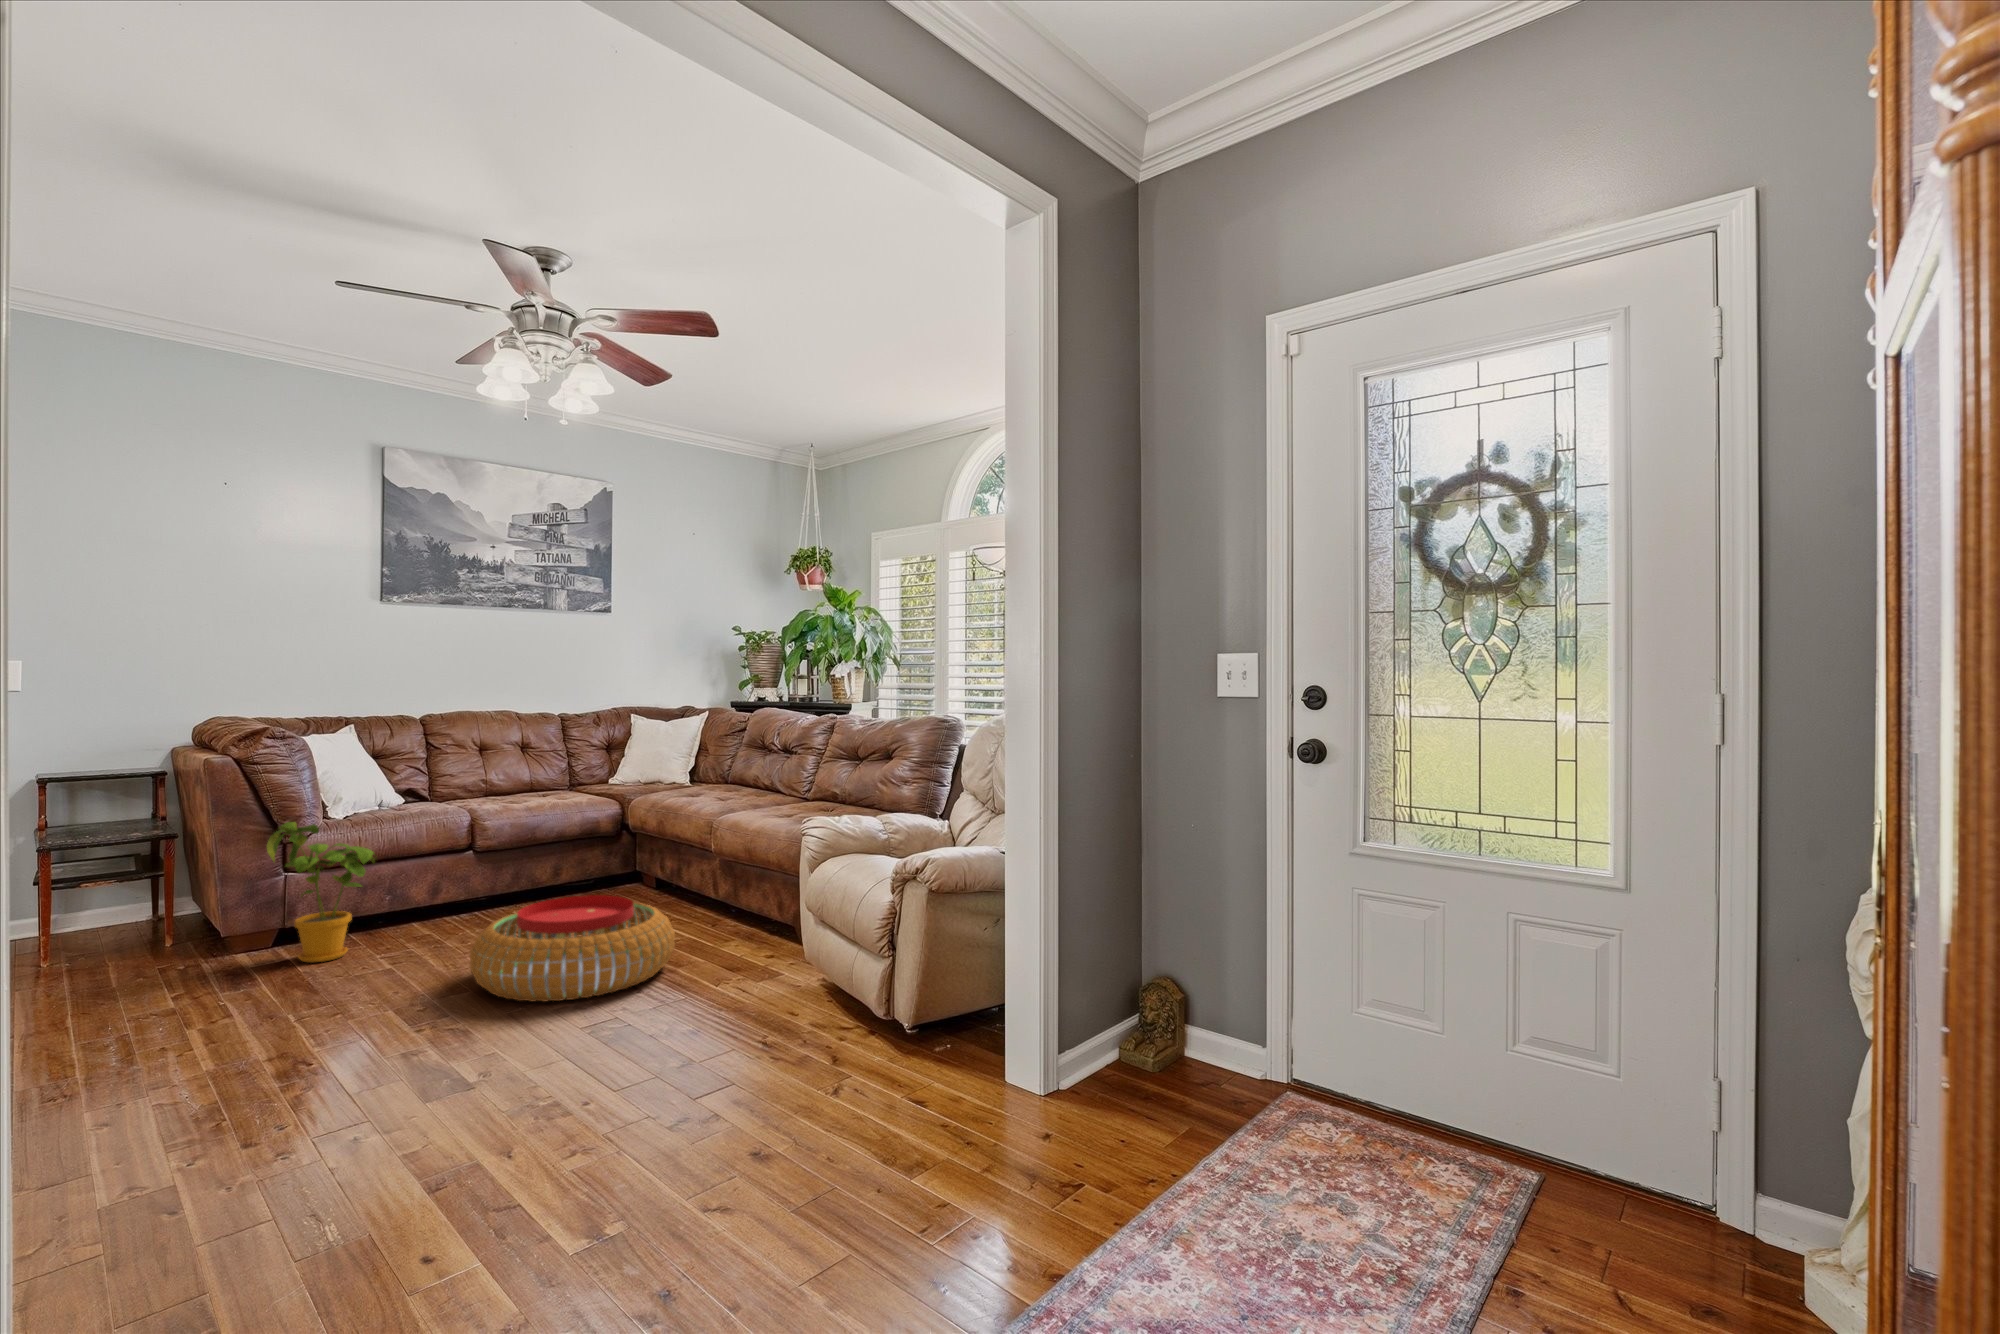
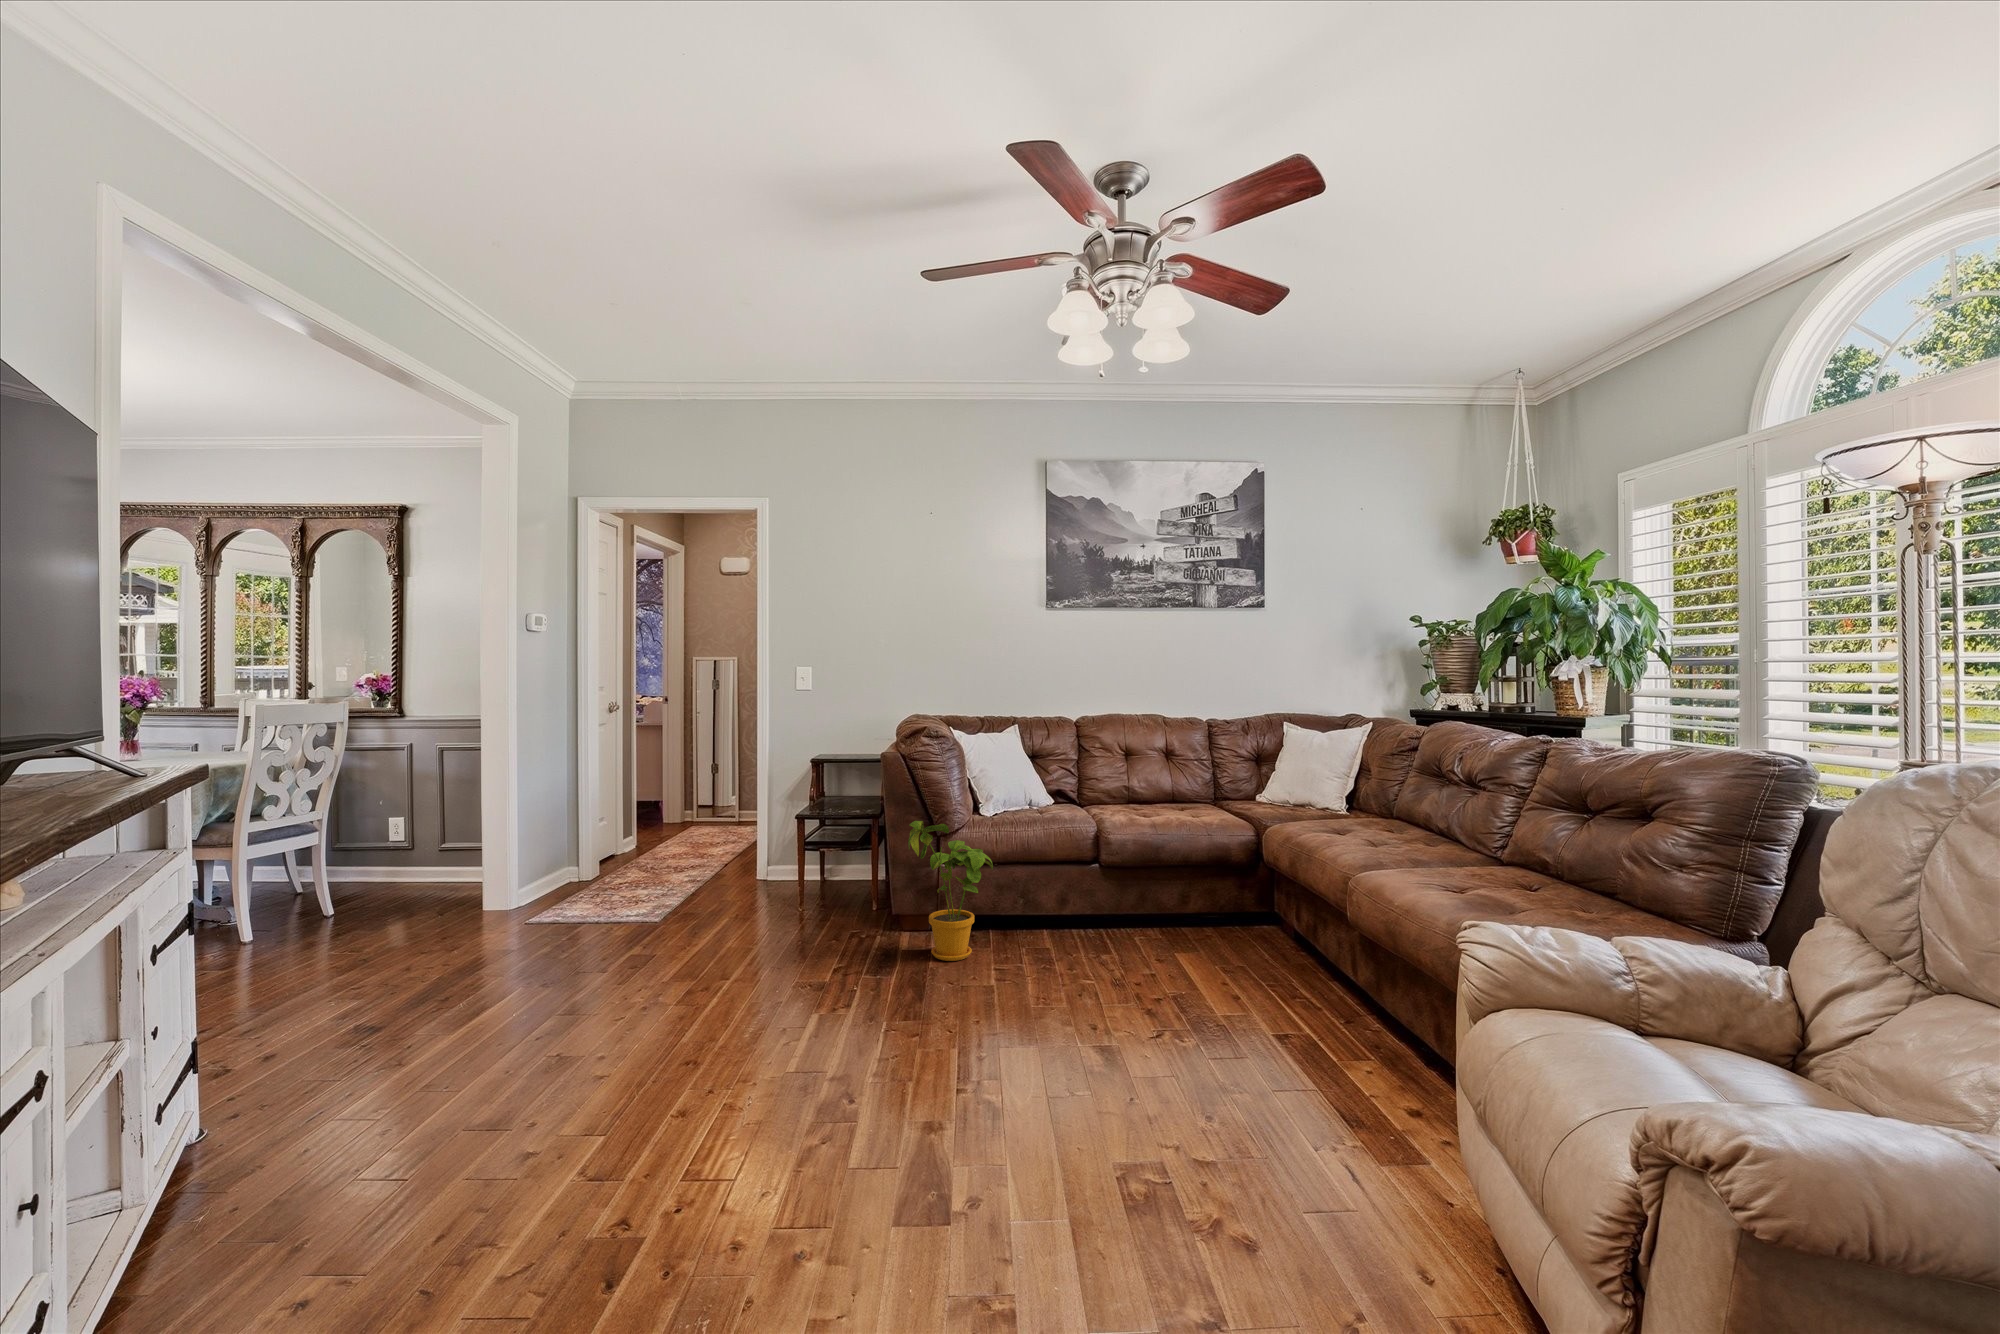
pouf: present [470,895,675,1001] -> none [1027,953,1270,1113]

